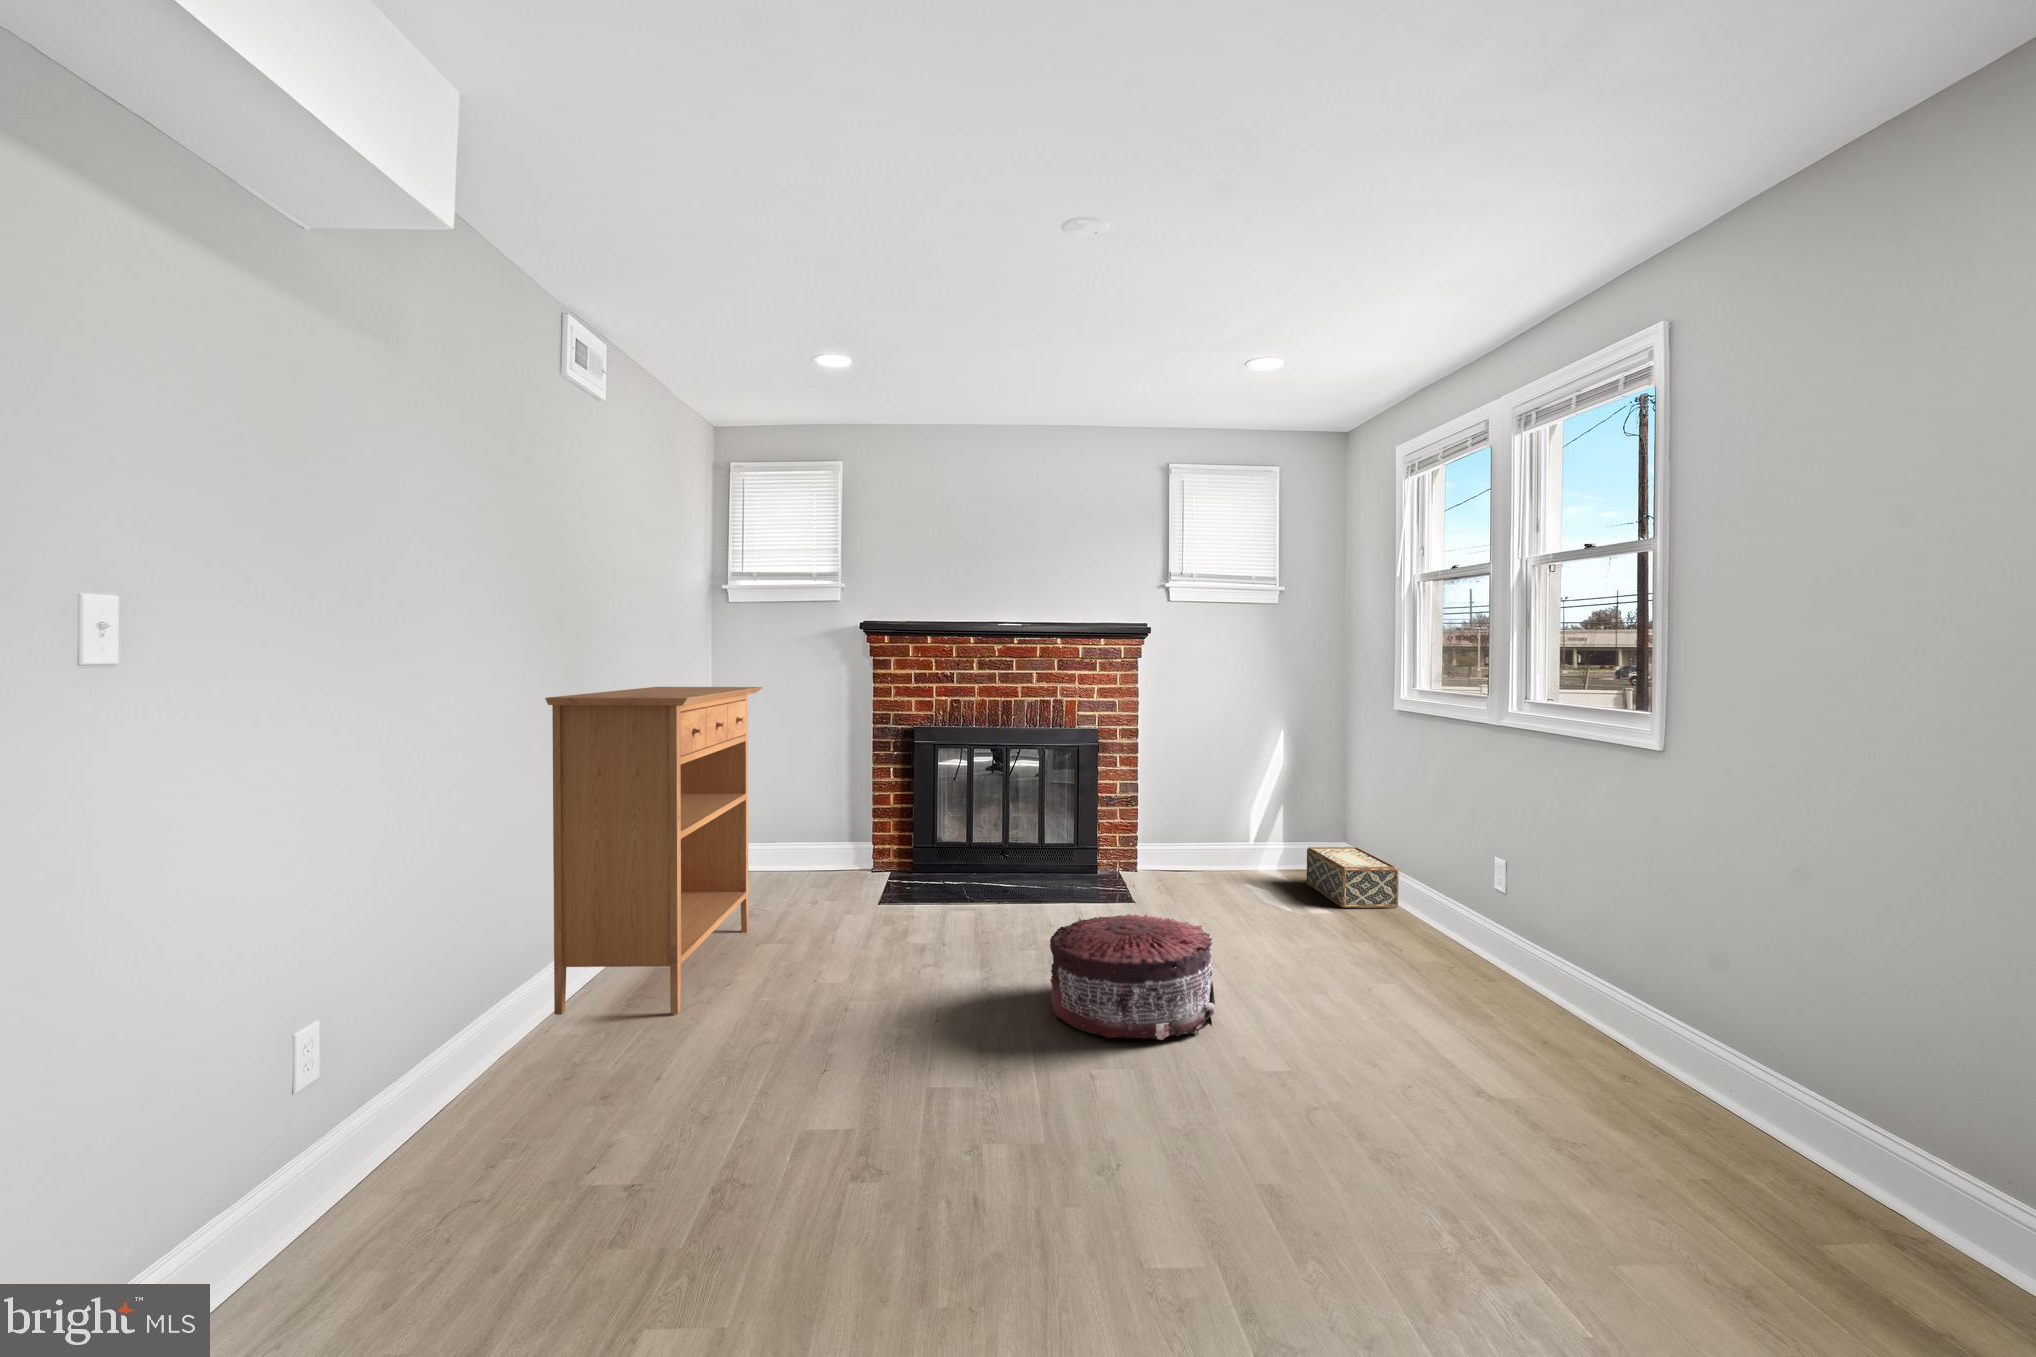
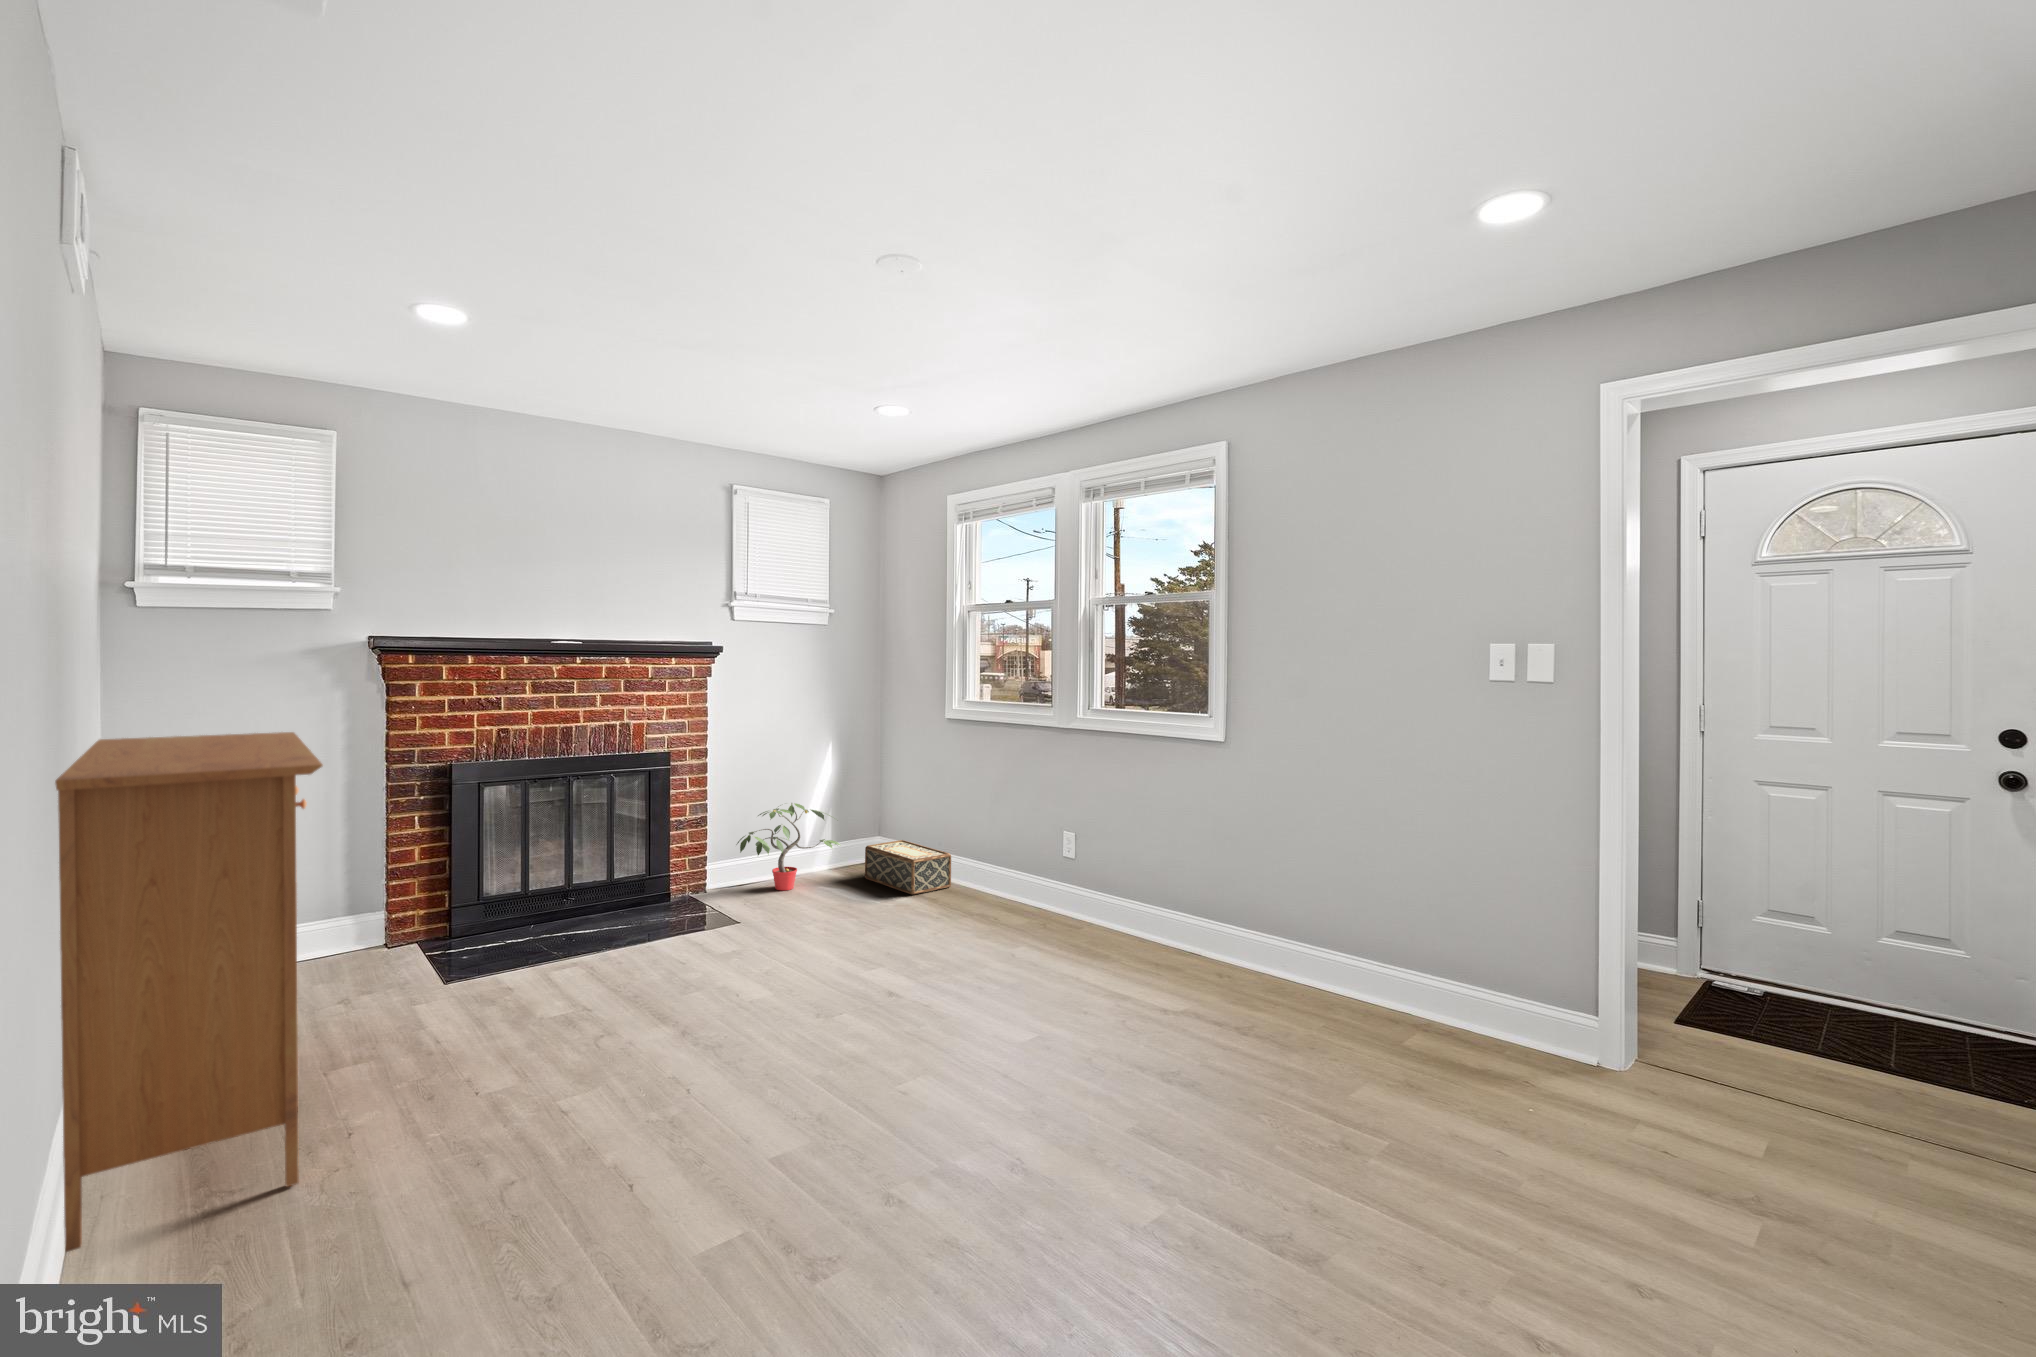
potted plant: none [1162,791,1276,882] -> present [737,803,840,890]
pouf: present [1050,914,1215,1040] -> none [752,931,916,1055]

